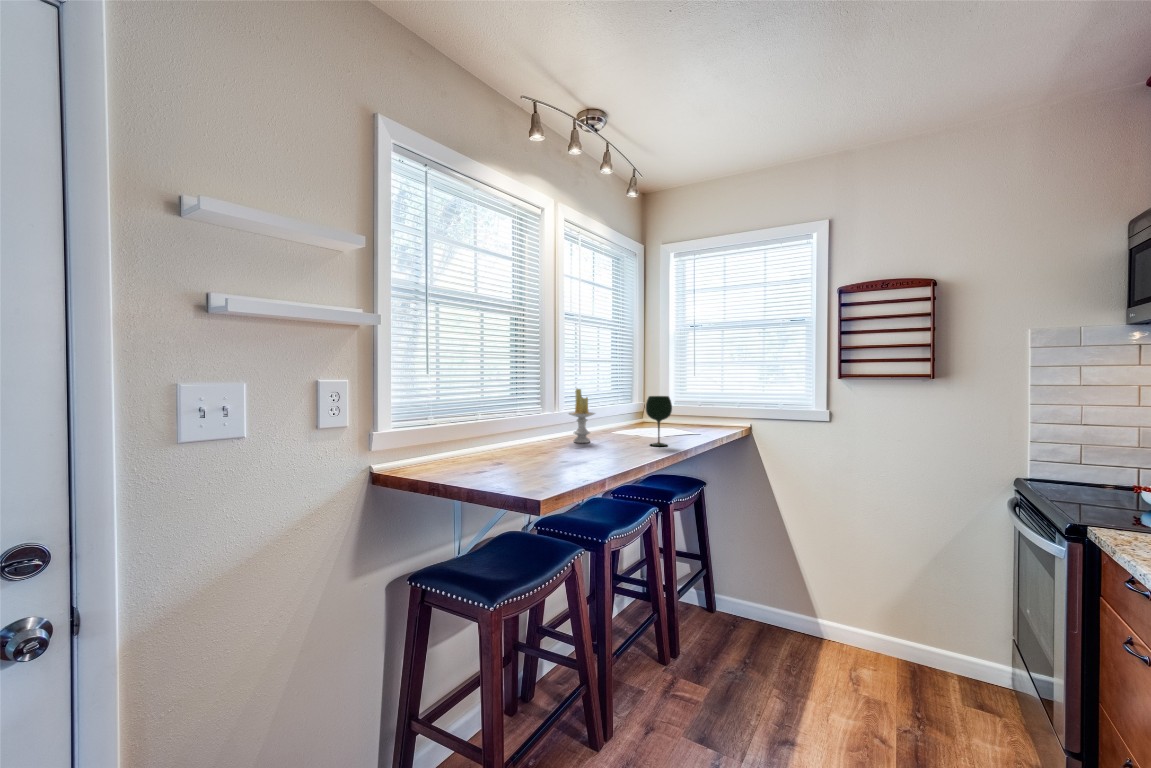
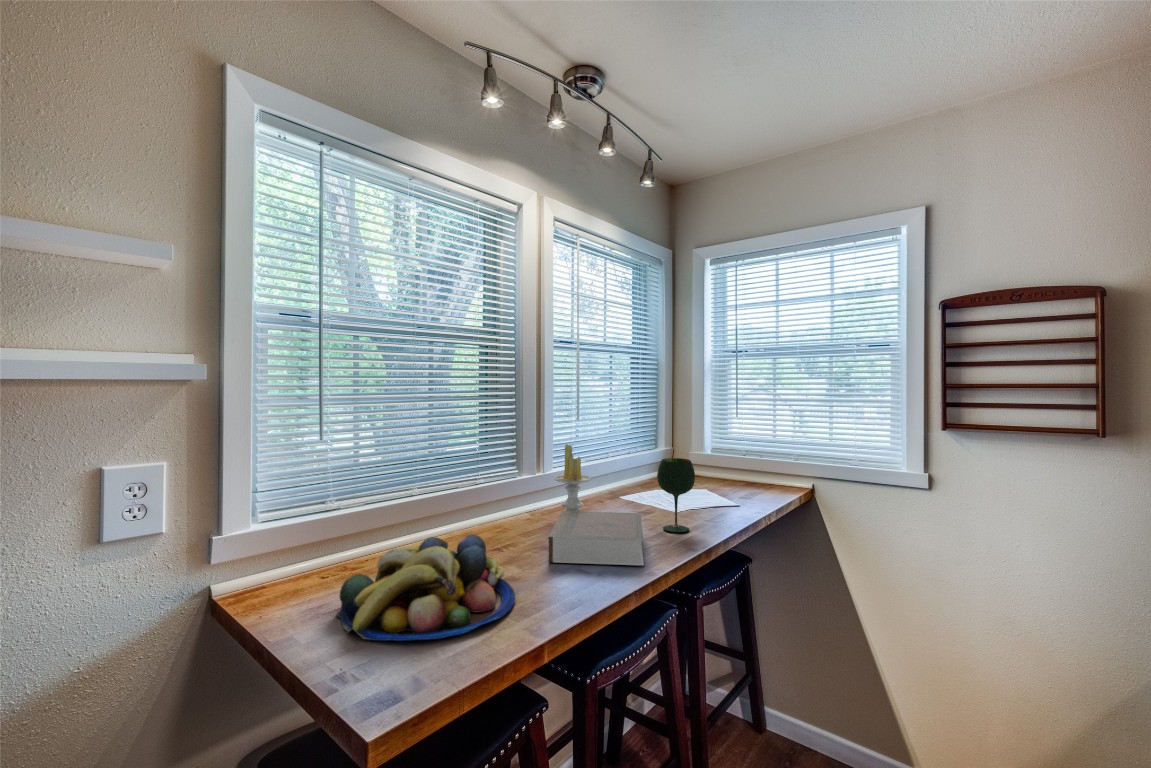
fruit bowl: none [465,431,573,480] -> present [337,534,515,641]
book: none [579,433,645,457] -> present [549,511,644,565]

